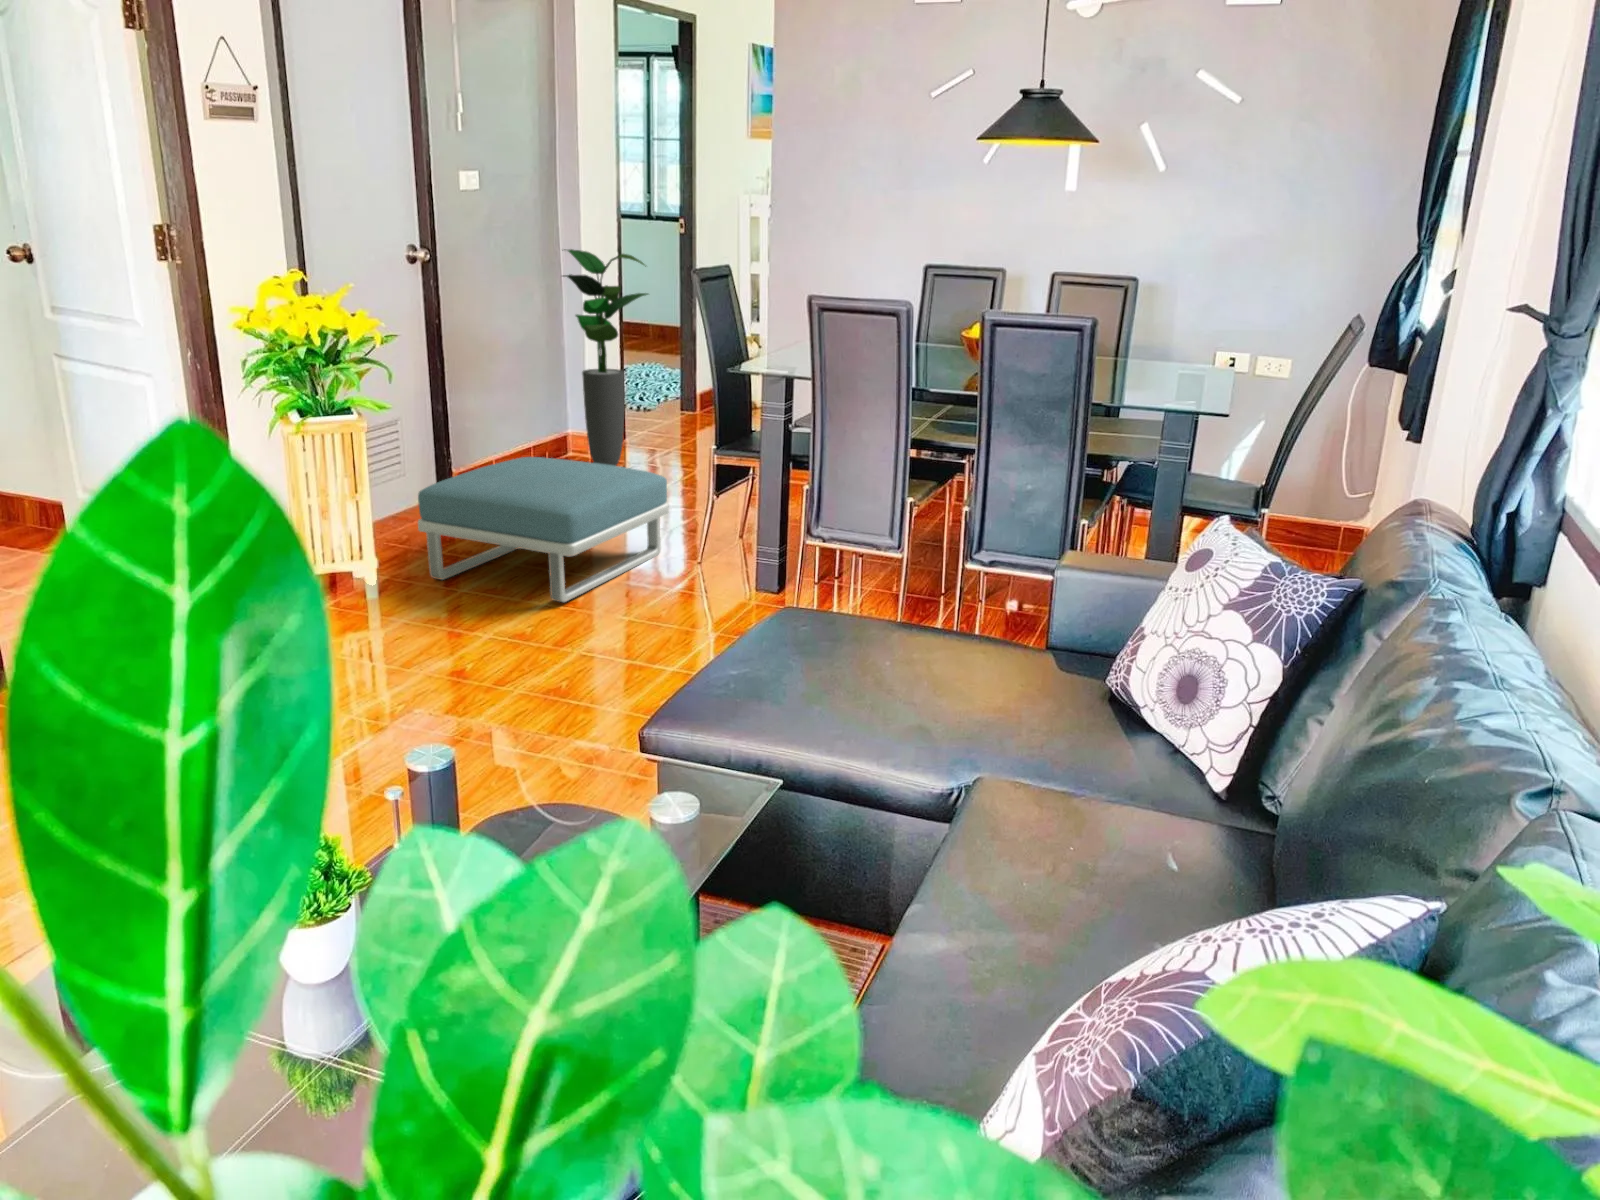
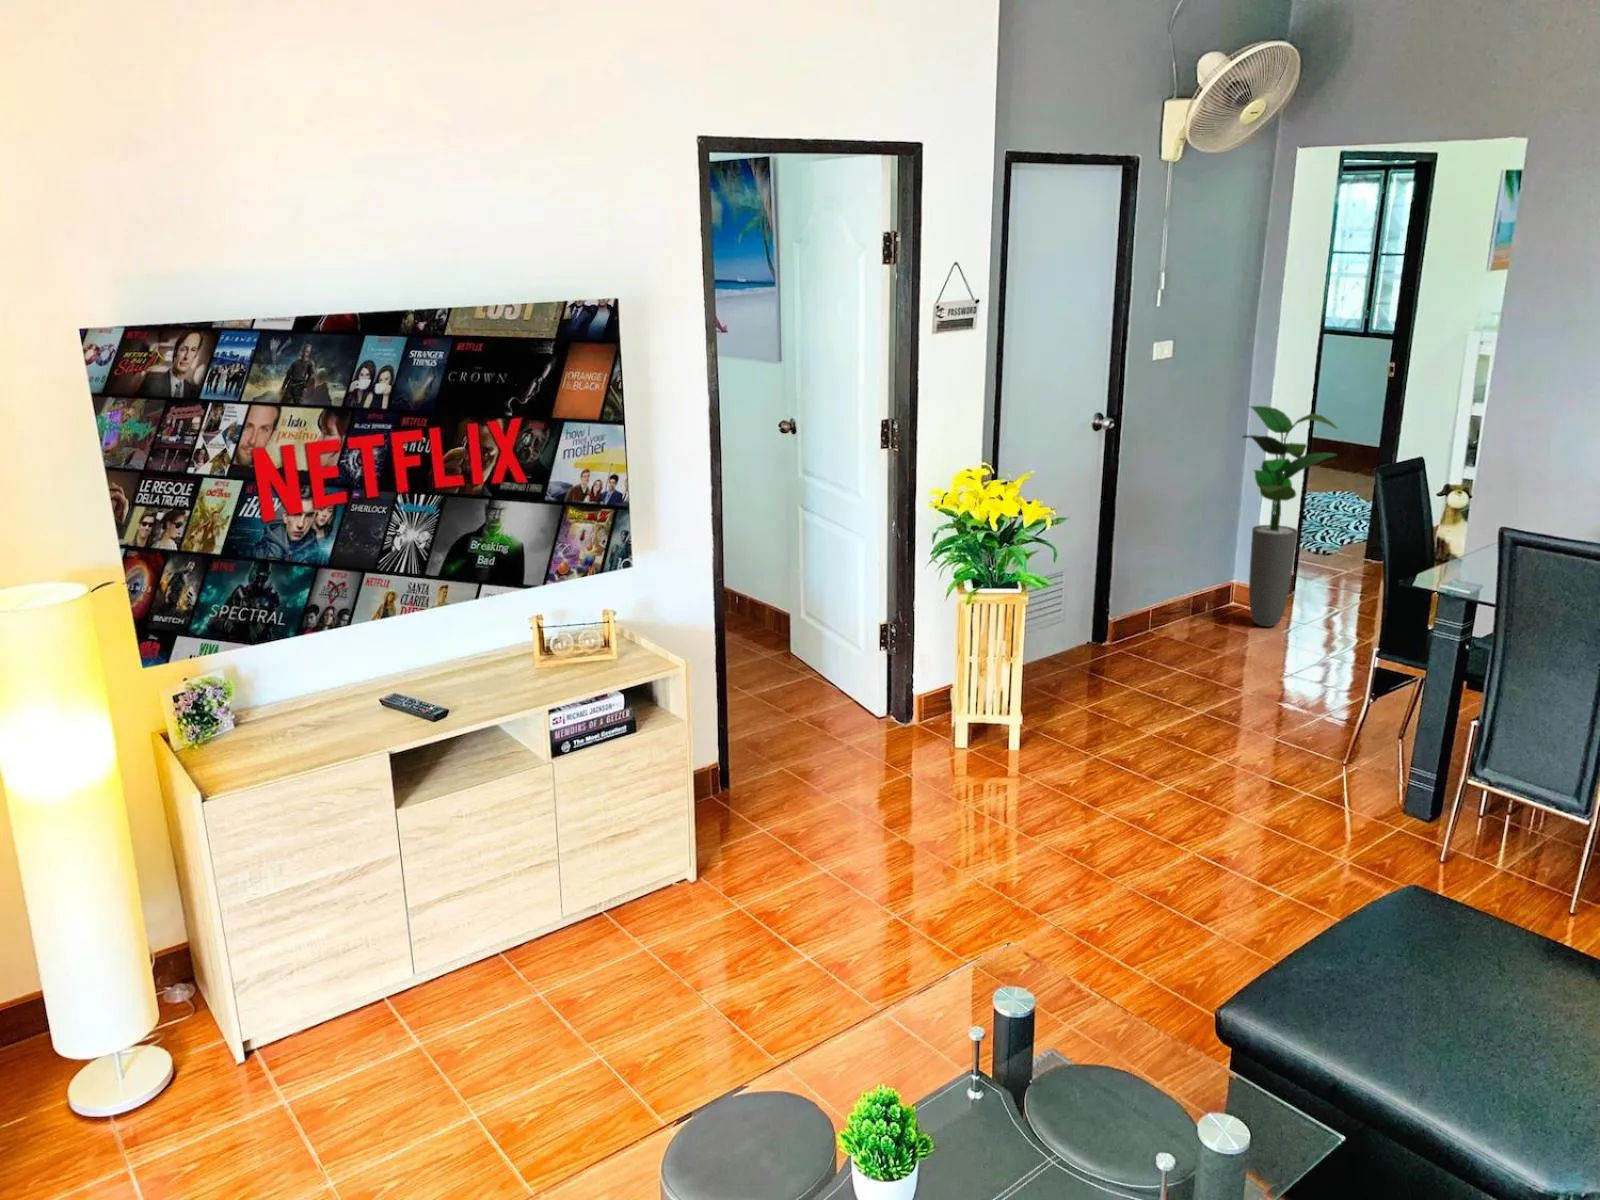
footstool: present [418,457,669,602] -> none [1061,625,1319,789]

